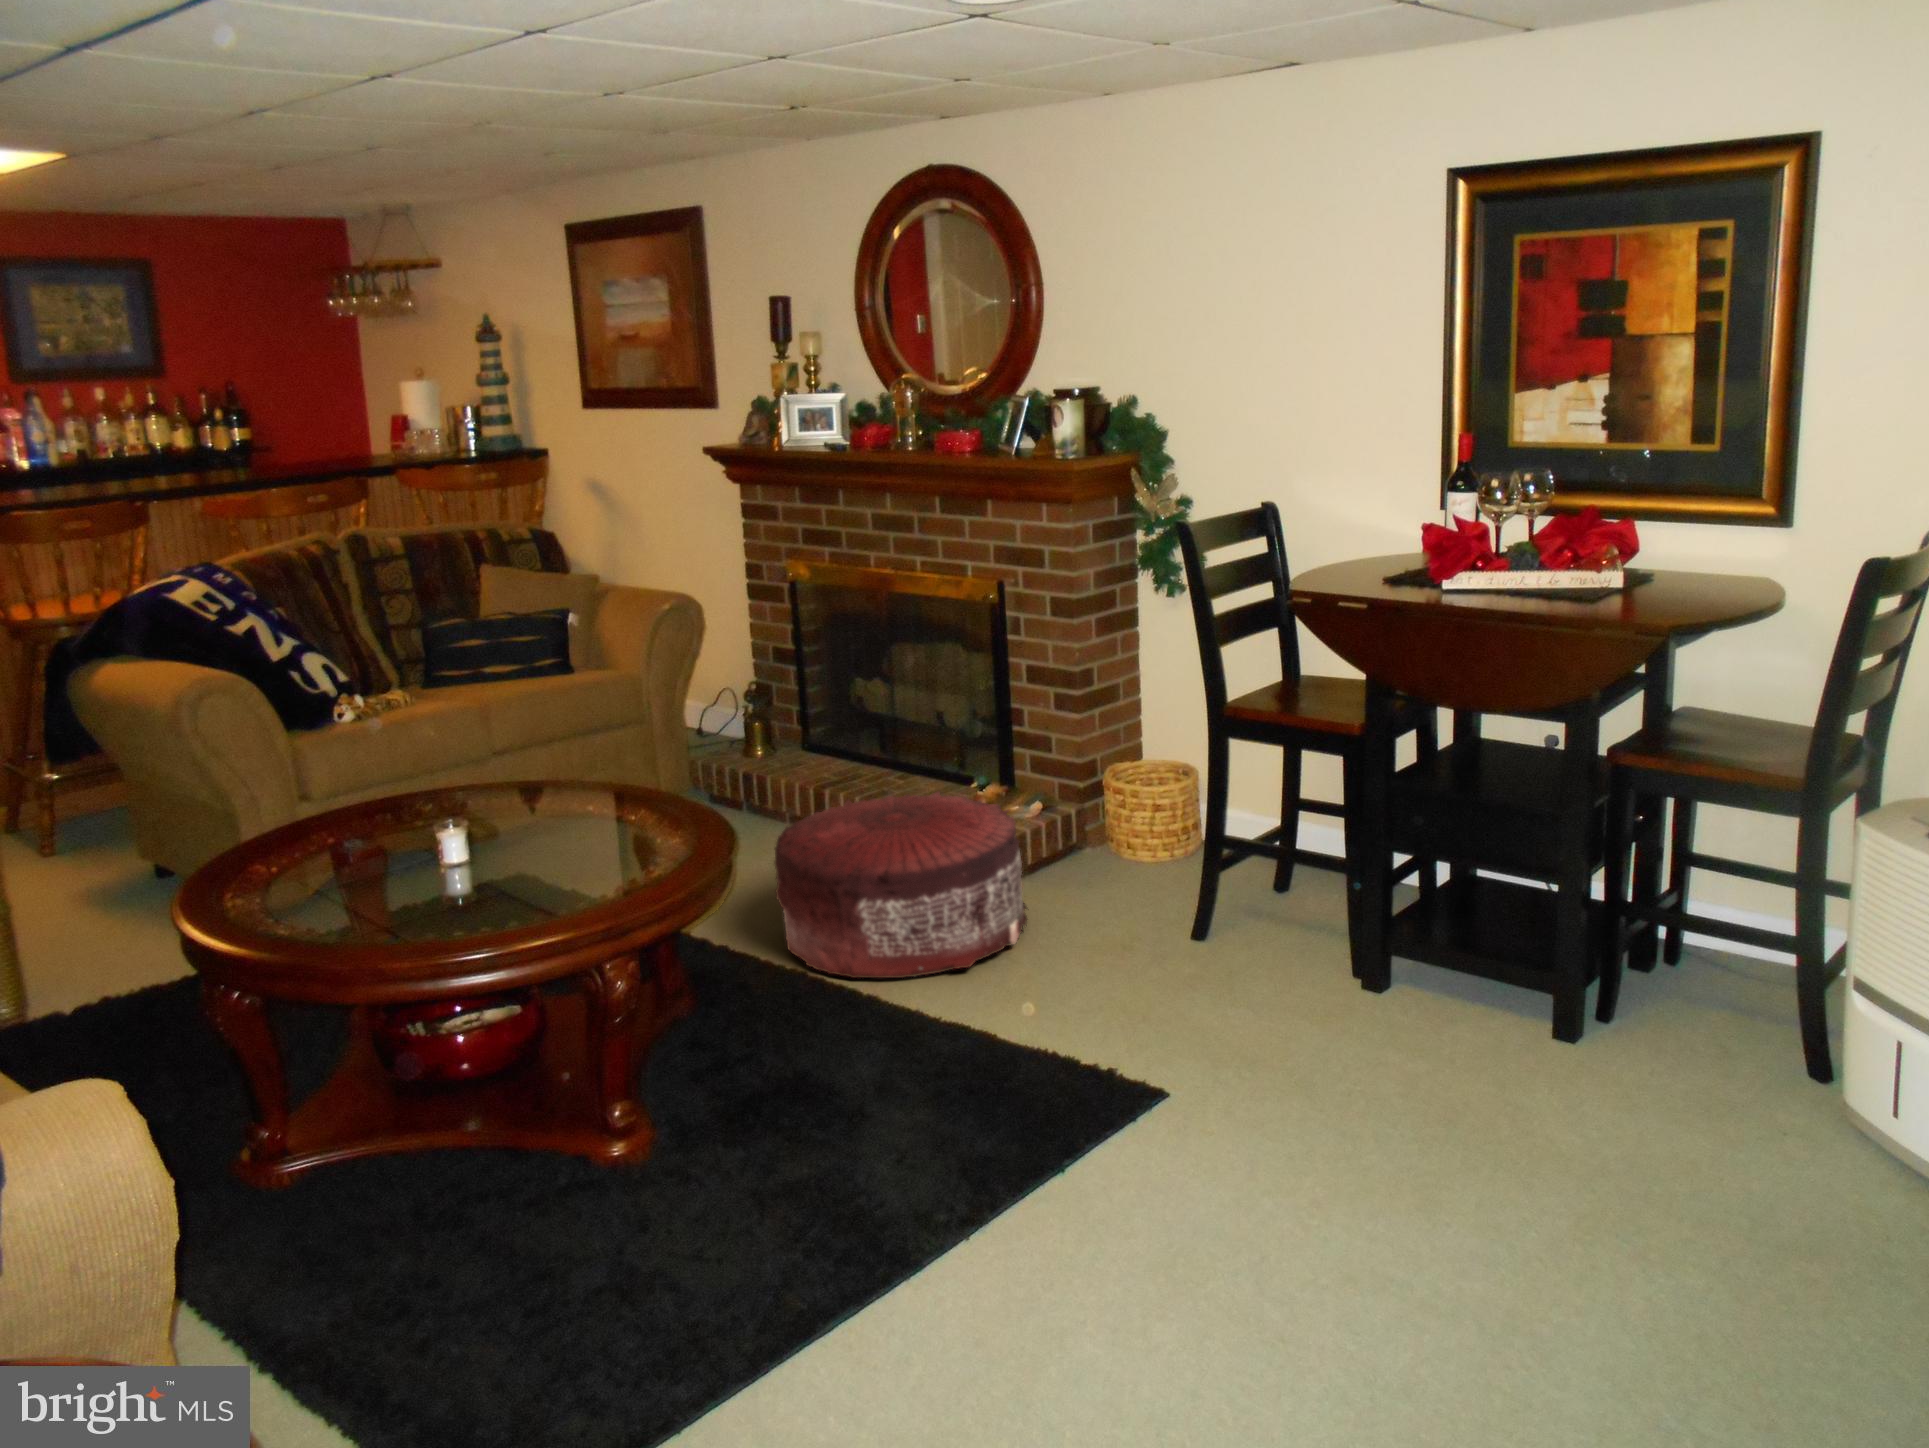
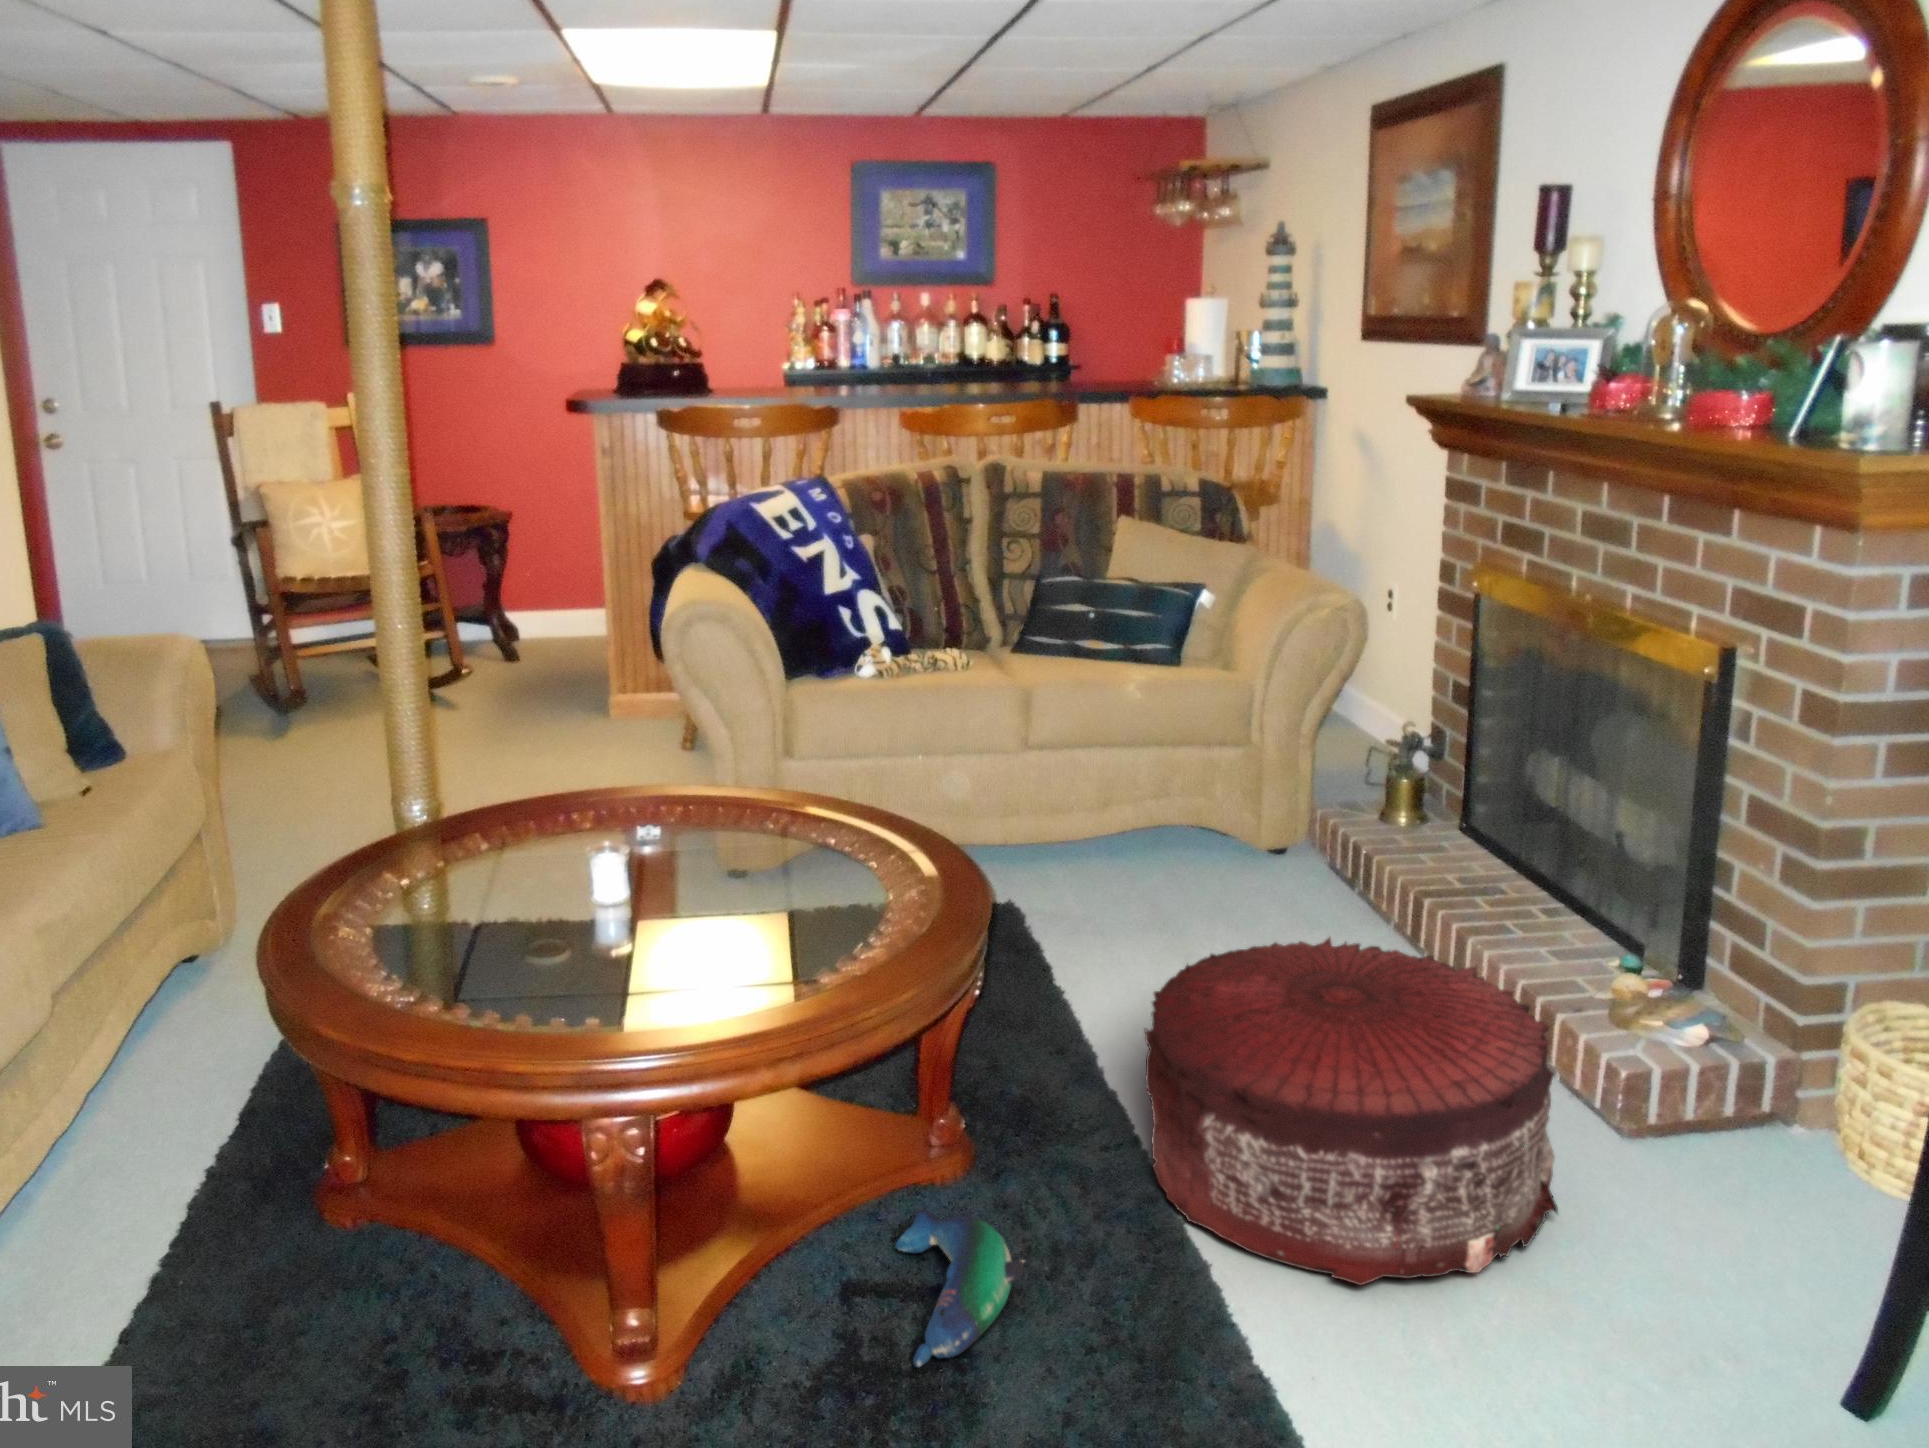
plush toy: none [701,1002,812,1084] -> present [895,1211,1024,1367]

